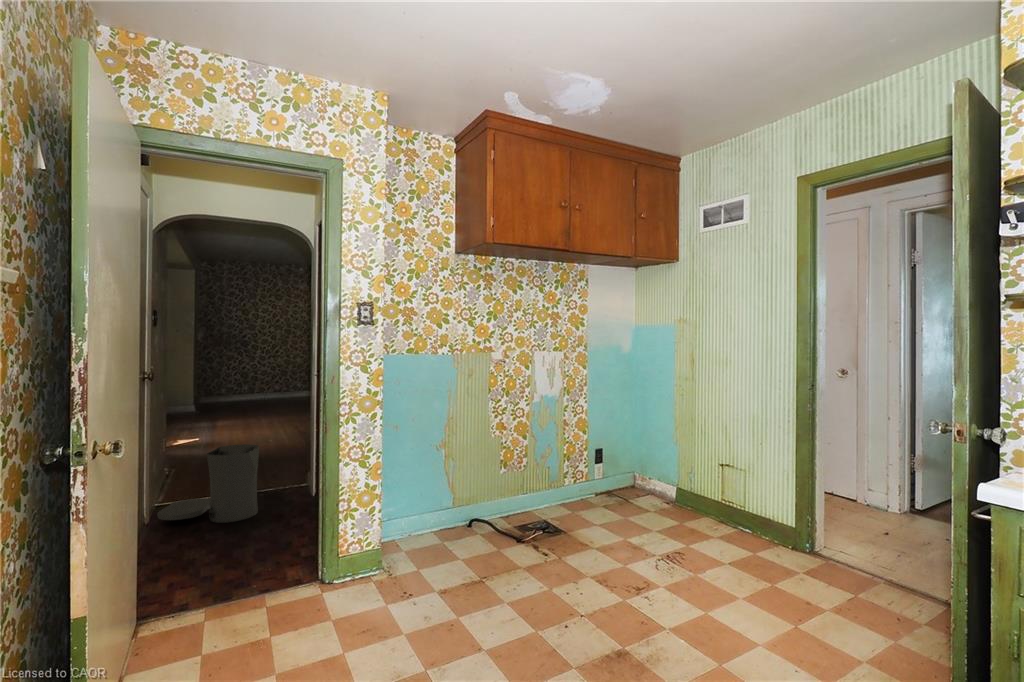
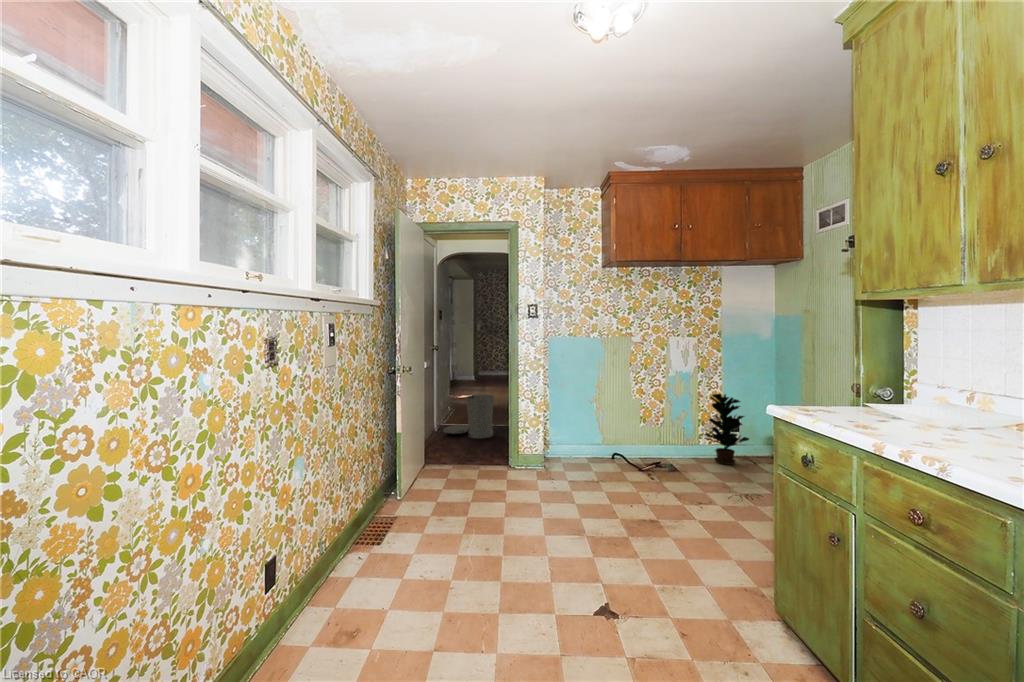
potted plant: none [581,423,629,512] -> present [704,394,749,465]

